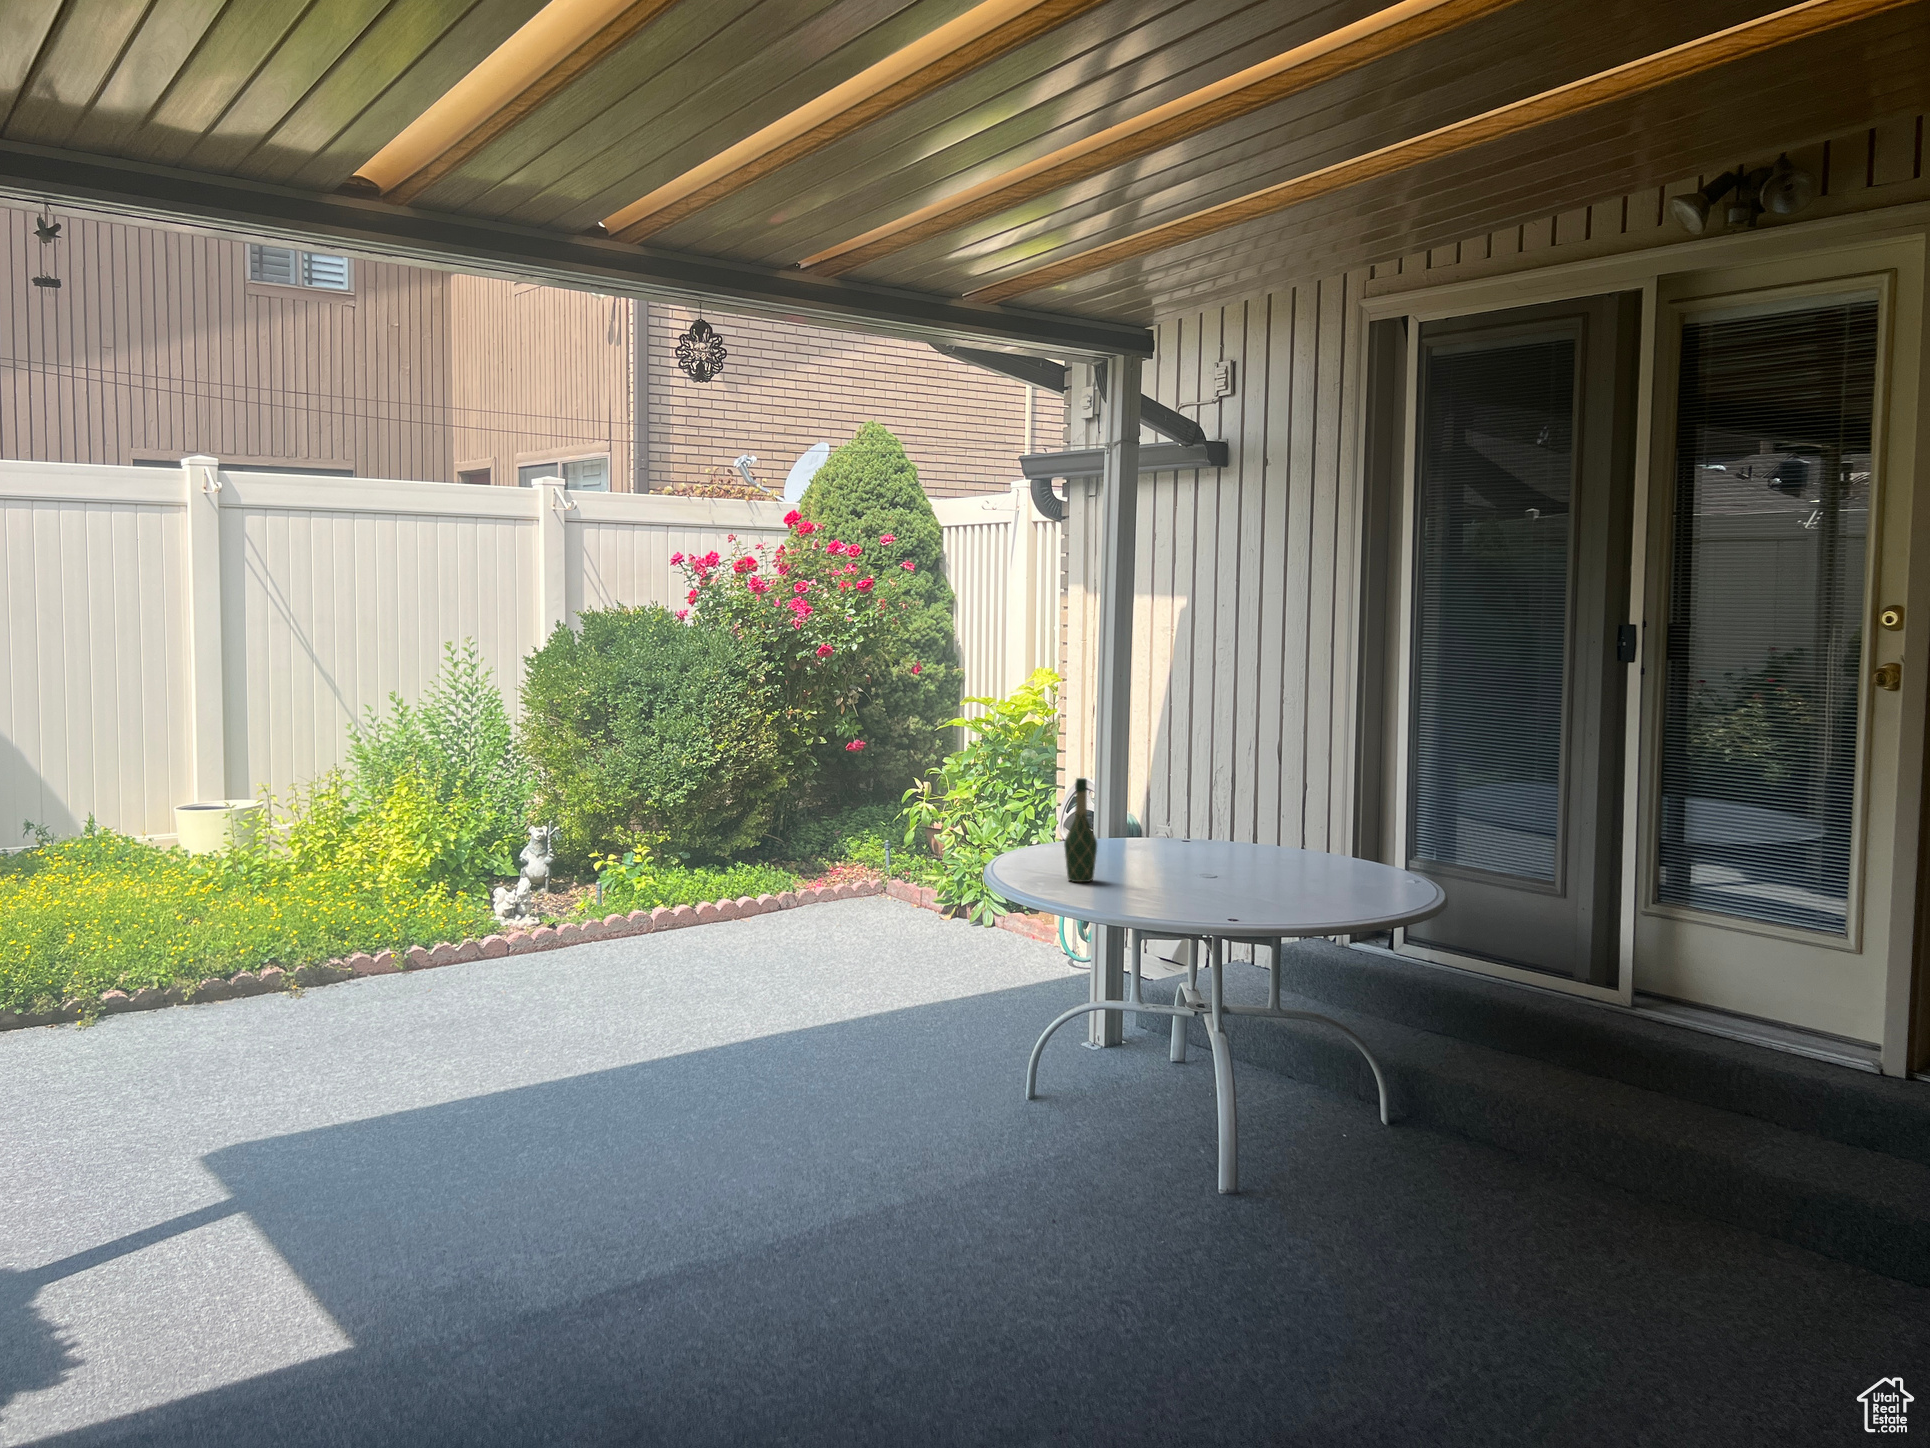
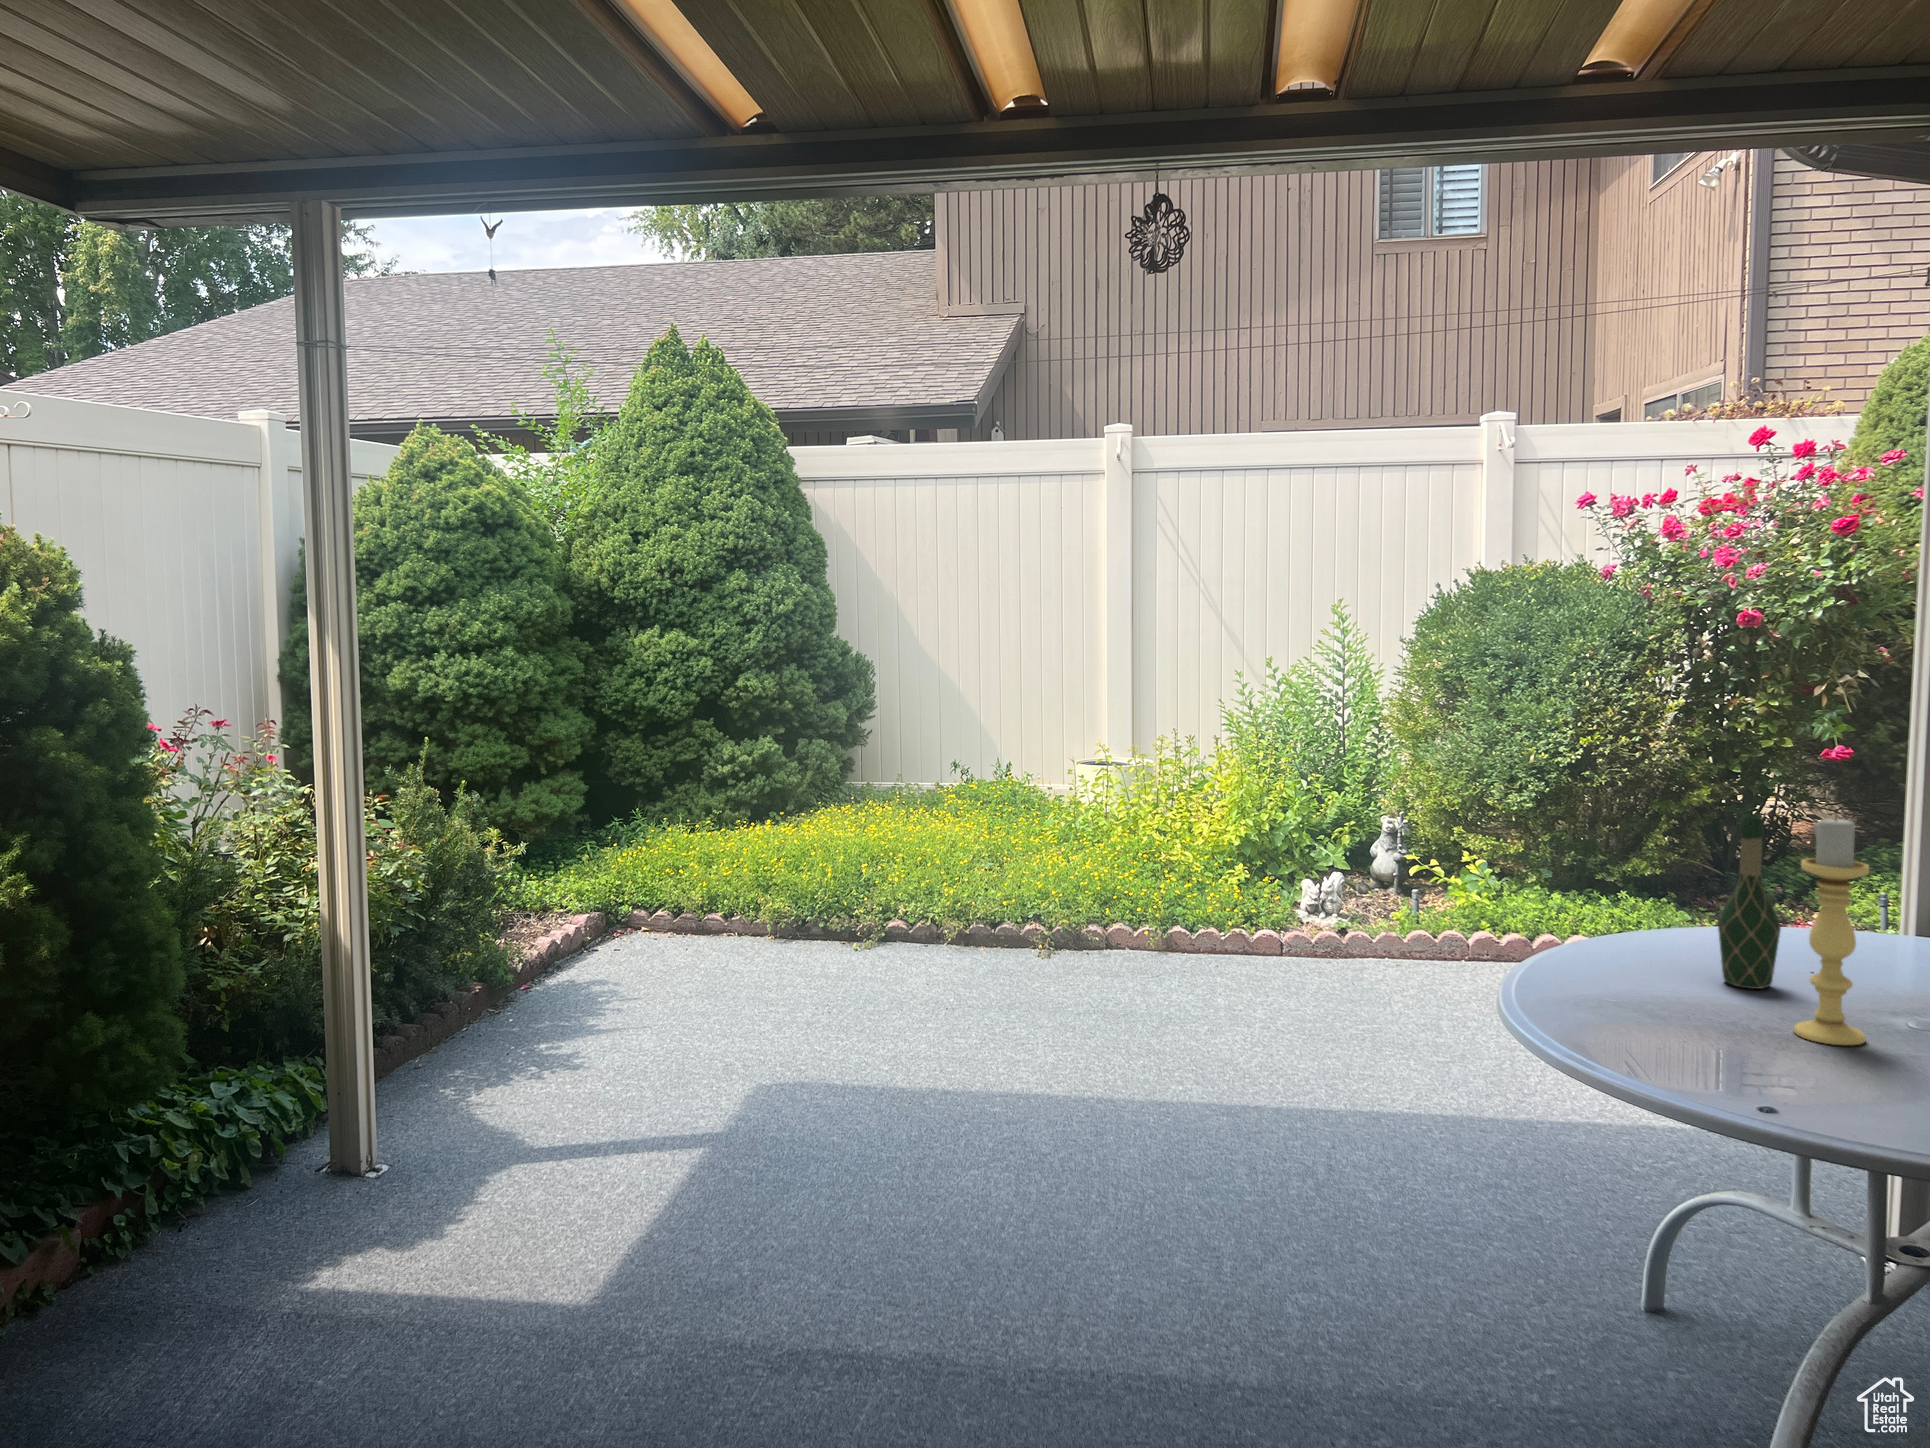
candle holder: none [1139,771,1174,900] -> present [1794,816,1869,1045]

